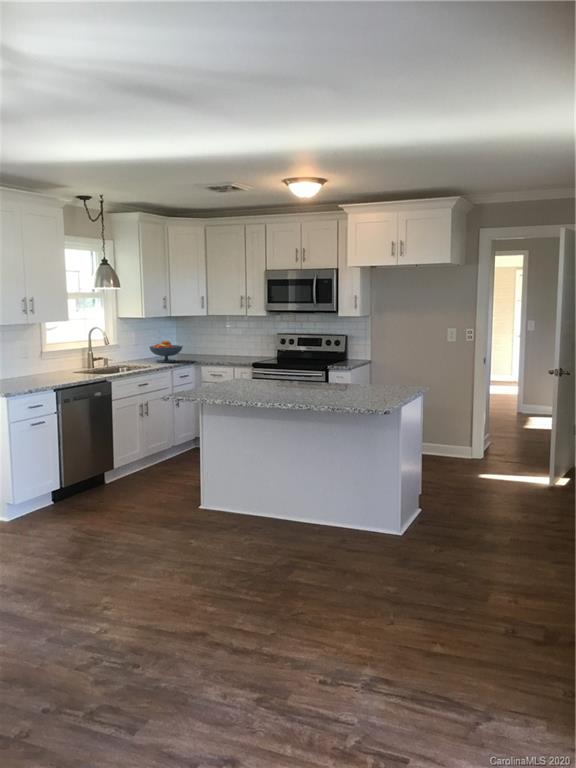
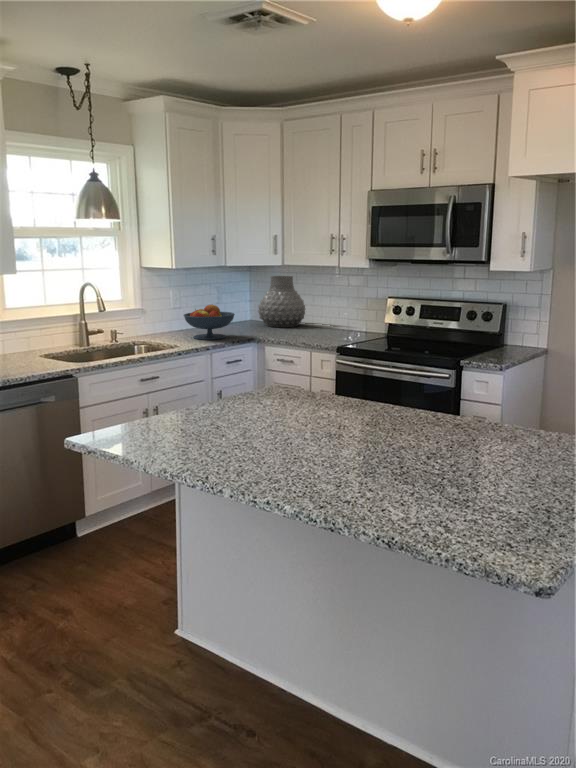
vase: none [187,322,219,356] -> present [258,275,305,327]

